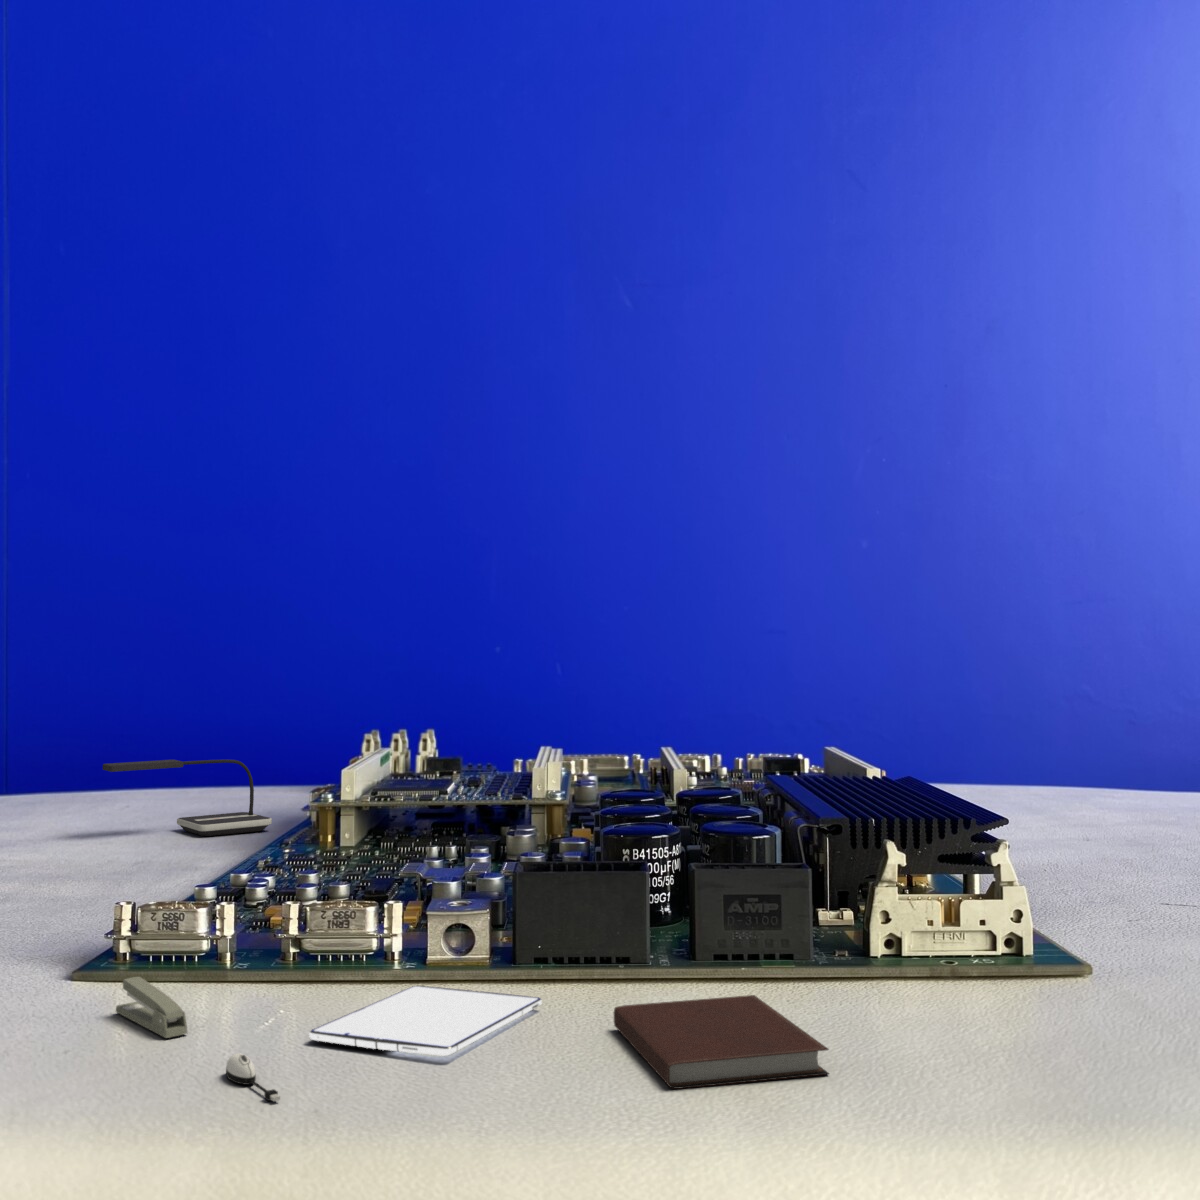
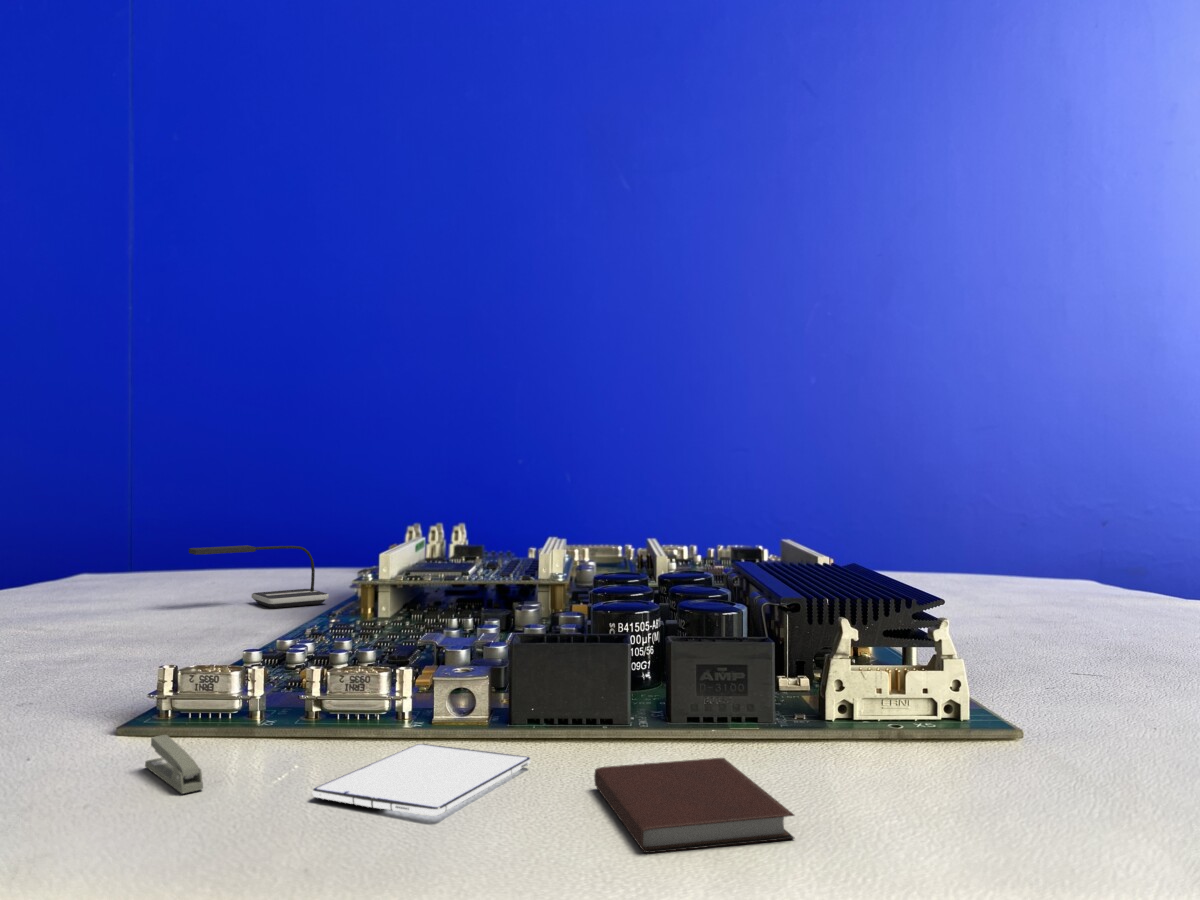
computer mouse: present [226,1054,280,1101] -> none [226,813,269,863]

